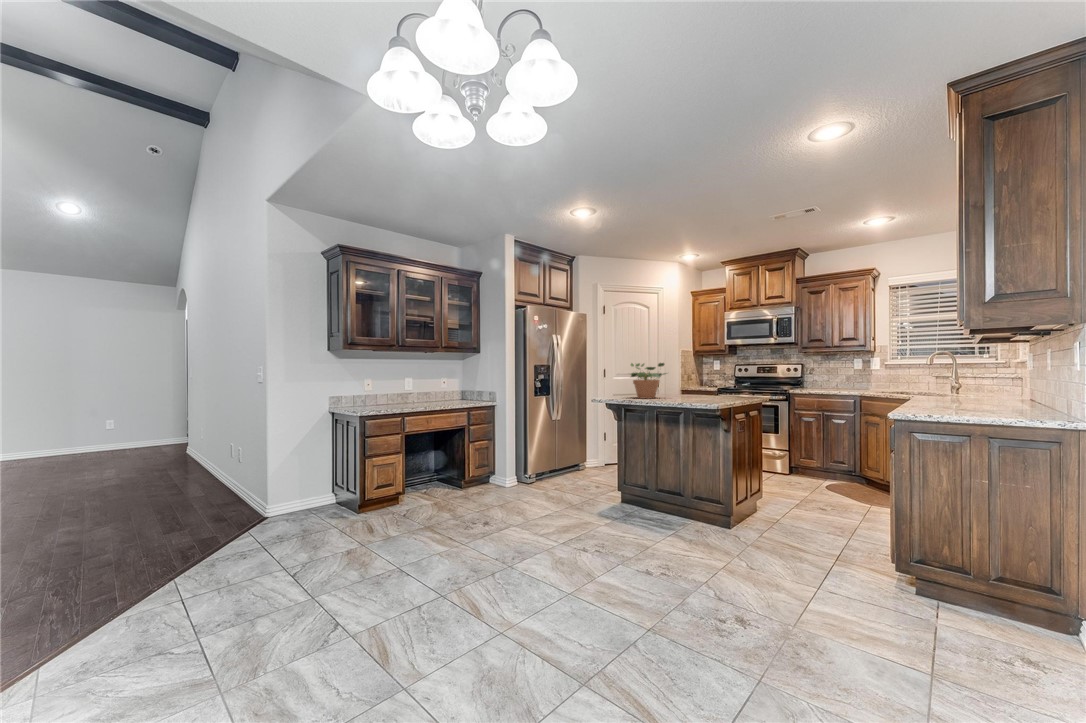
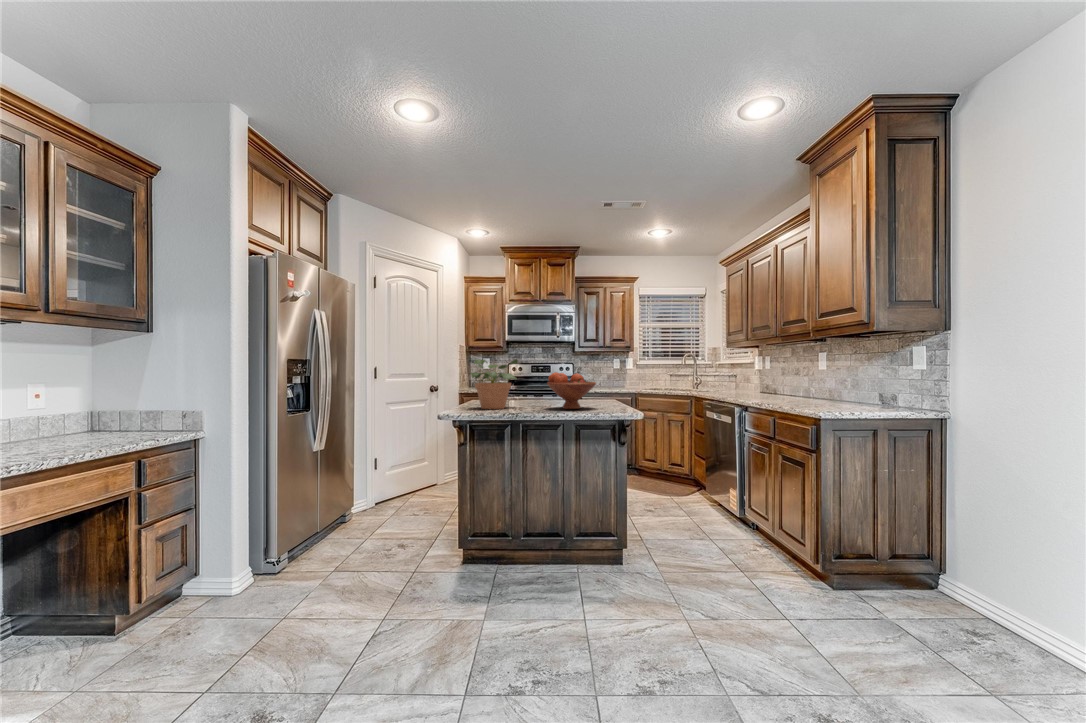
fruit bowl: none [674,372,714,401] -> present [547,372,596,409]

